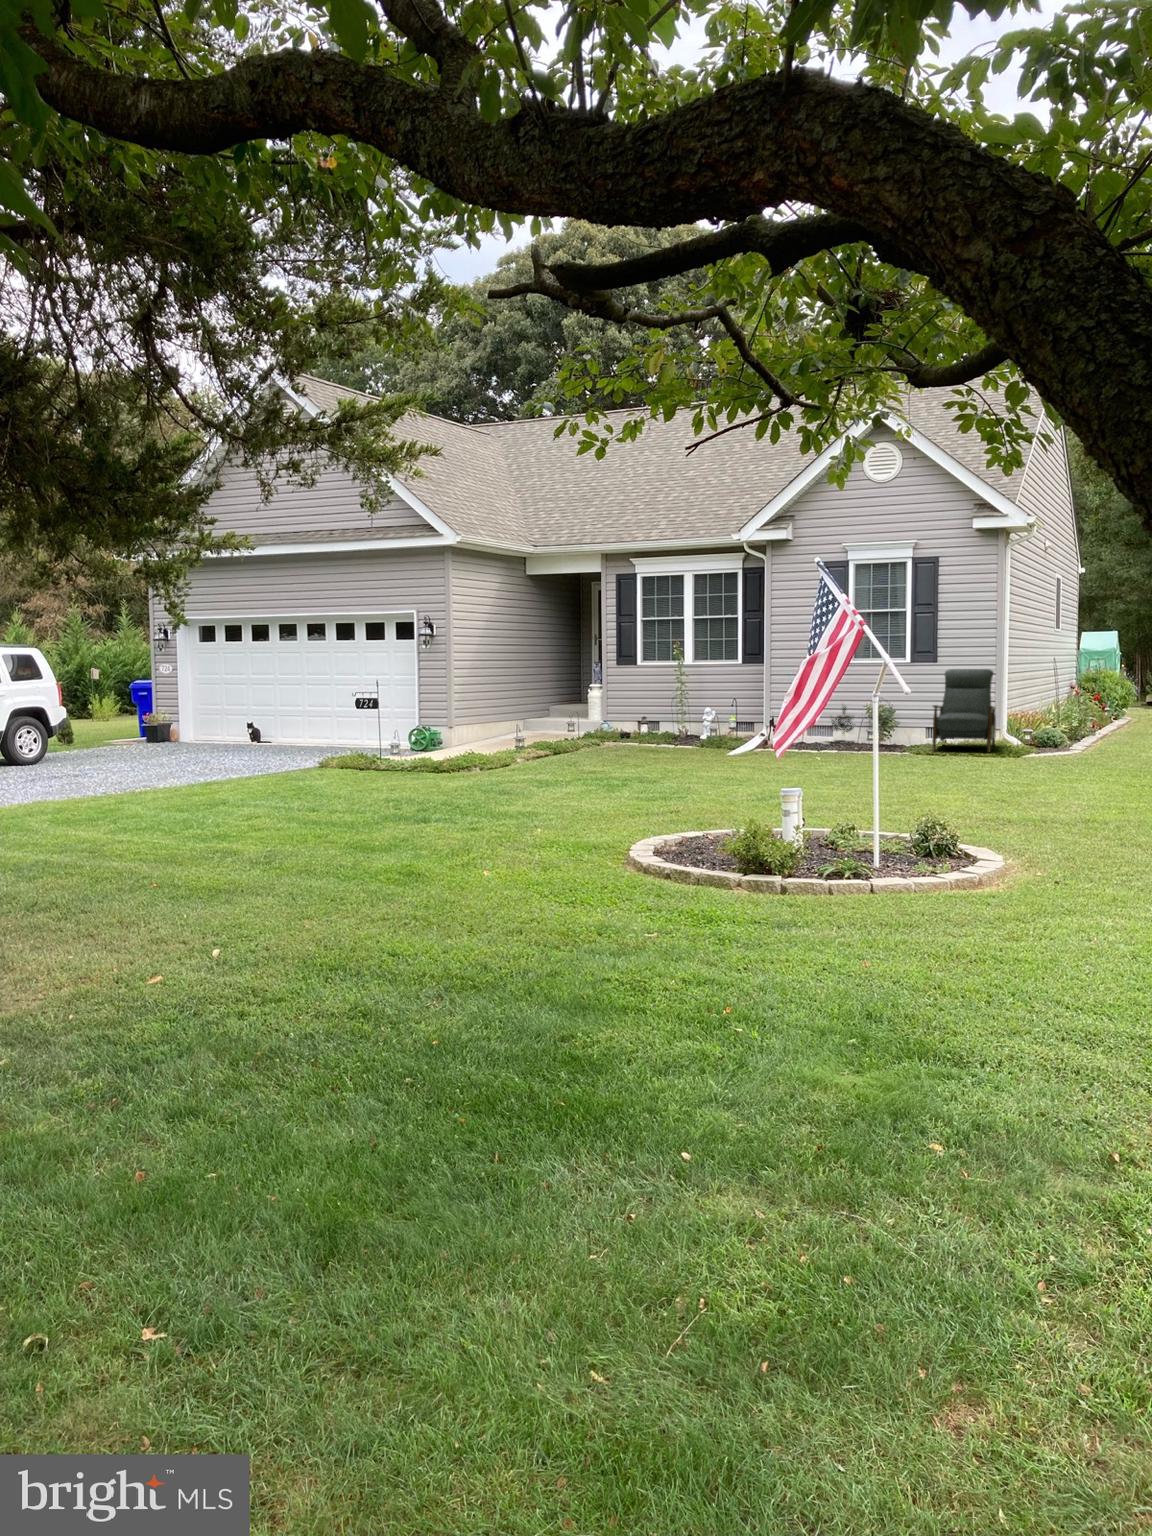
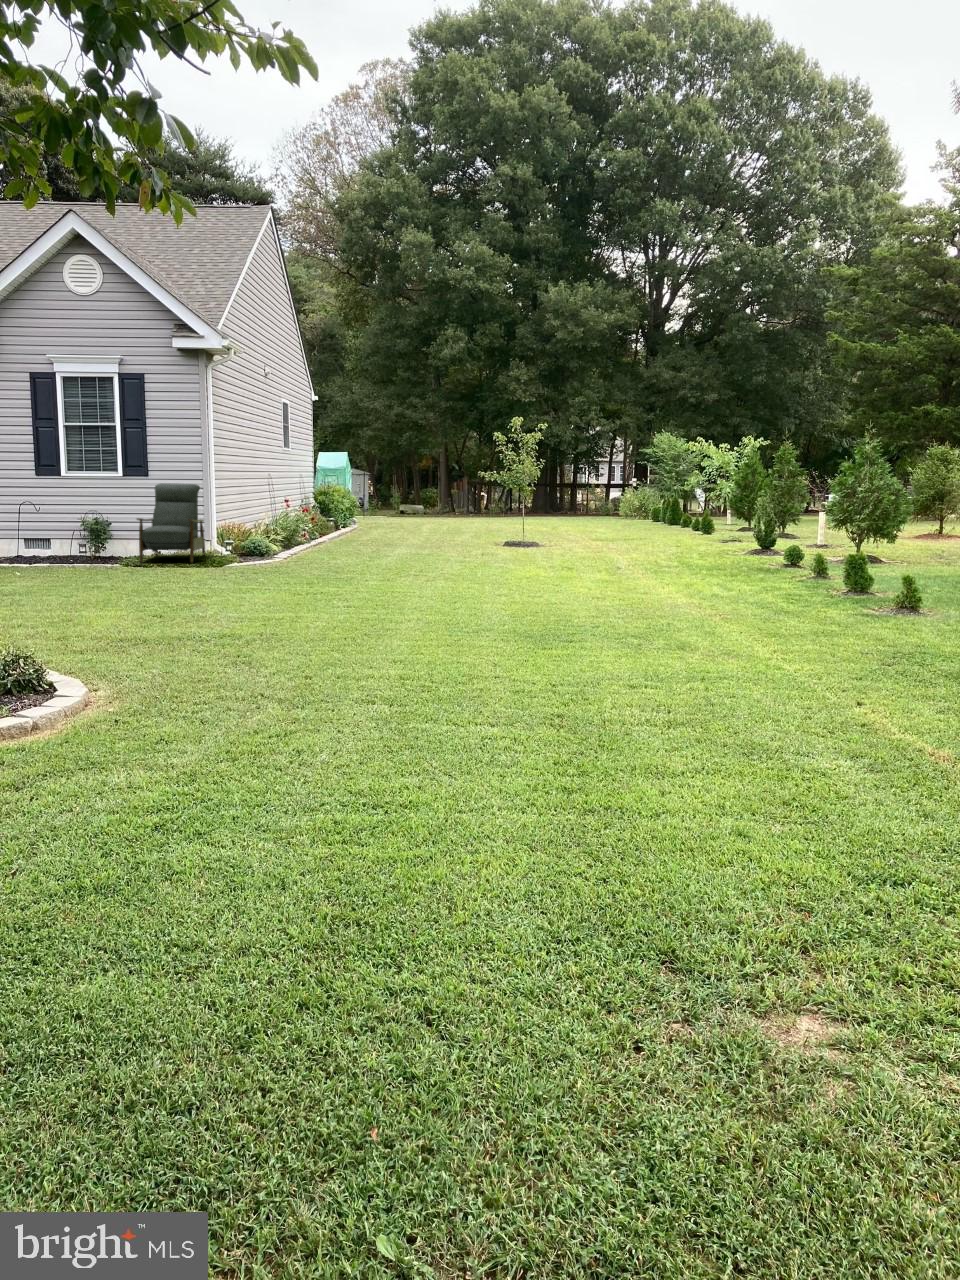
potted tree: present [832,707,855,744] -> none [45,514,75,556]

